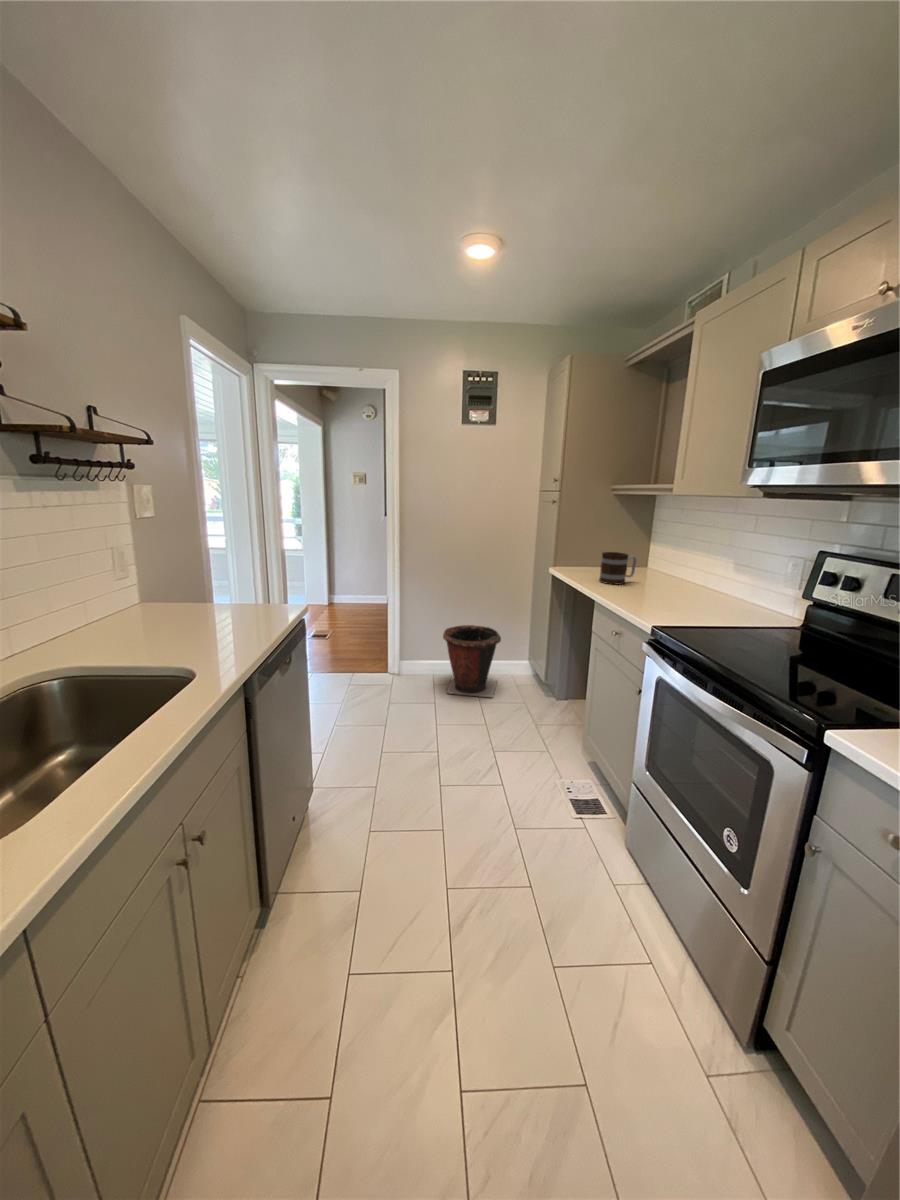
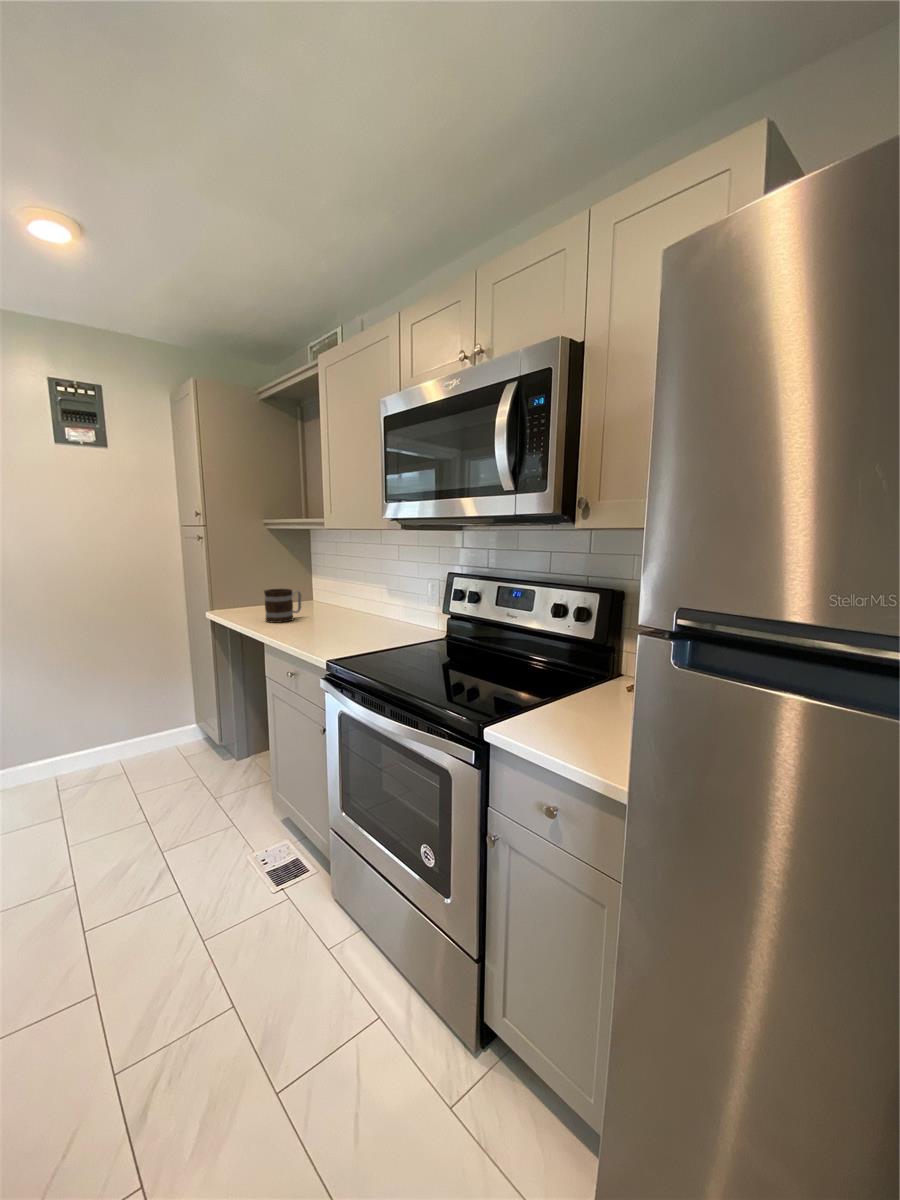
waste bin: present [443,625,501,697] -> none [59,696,158,803]

